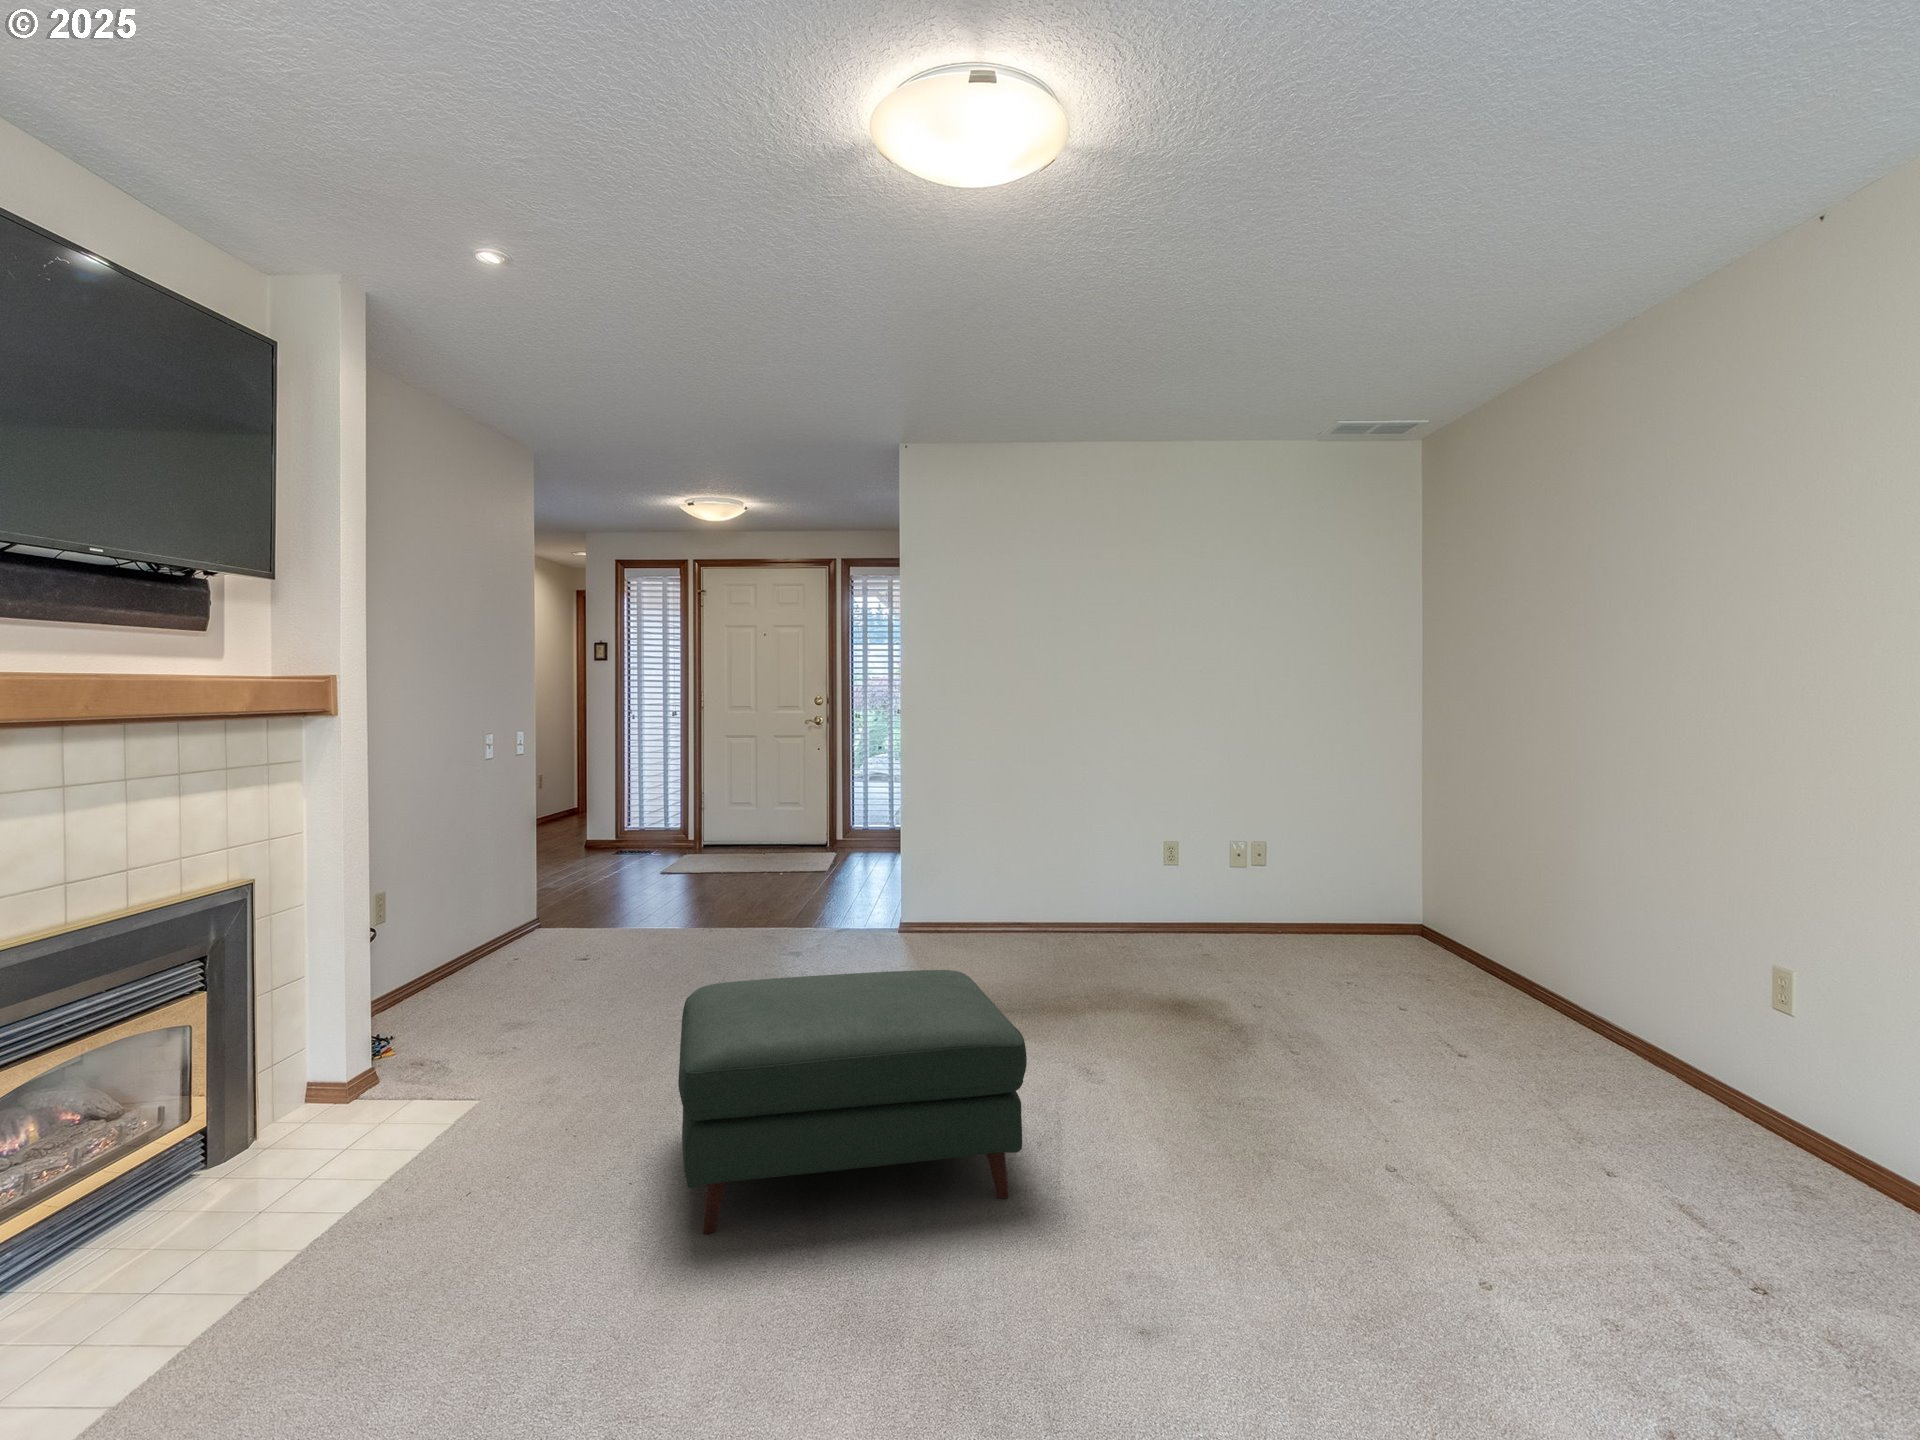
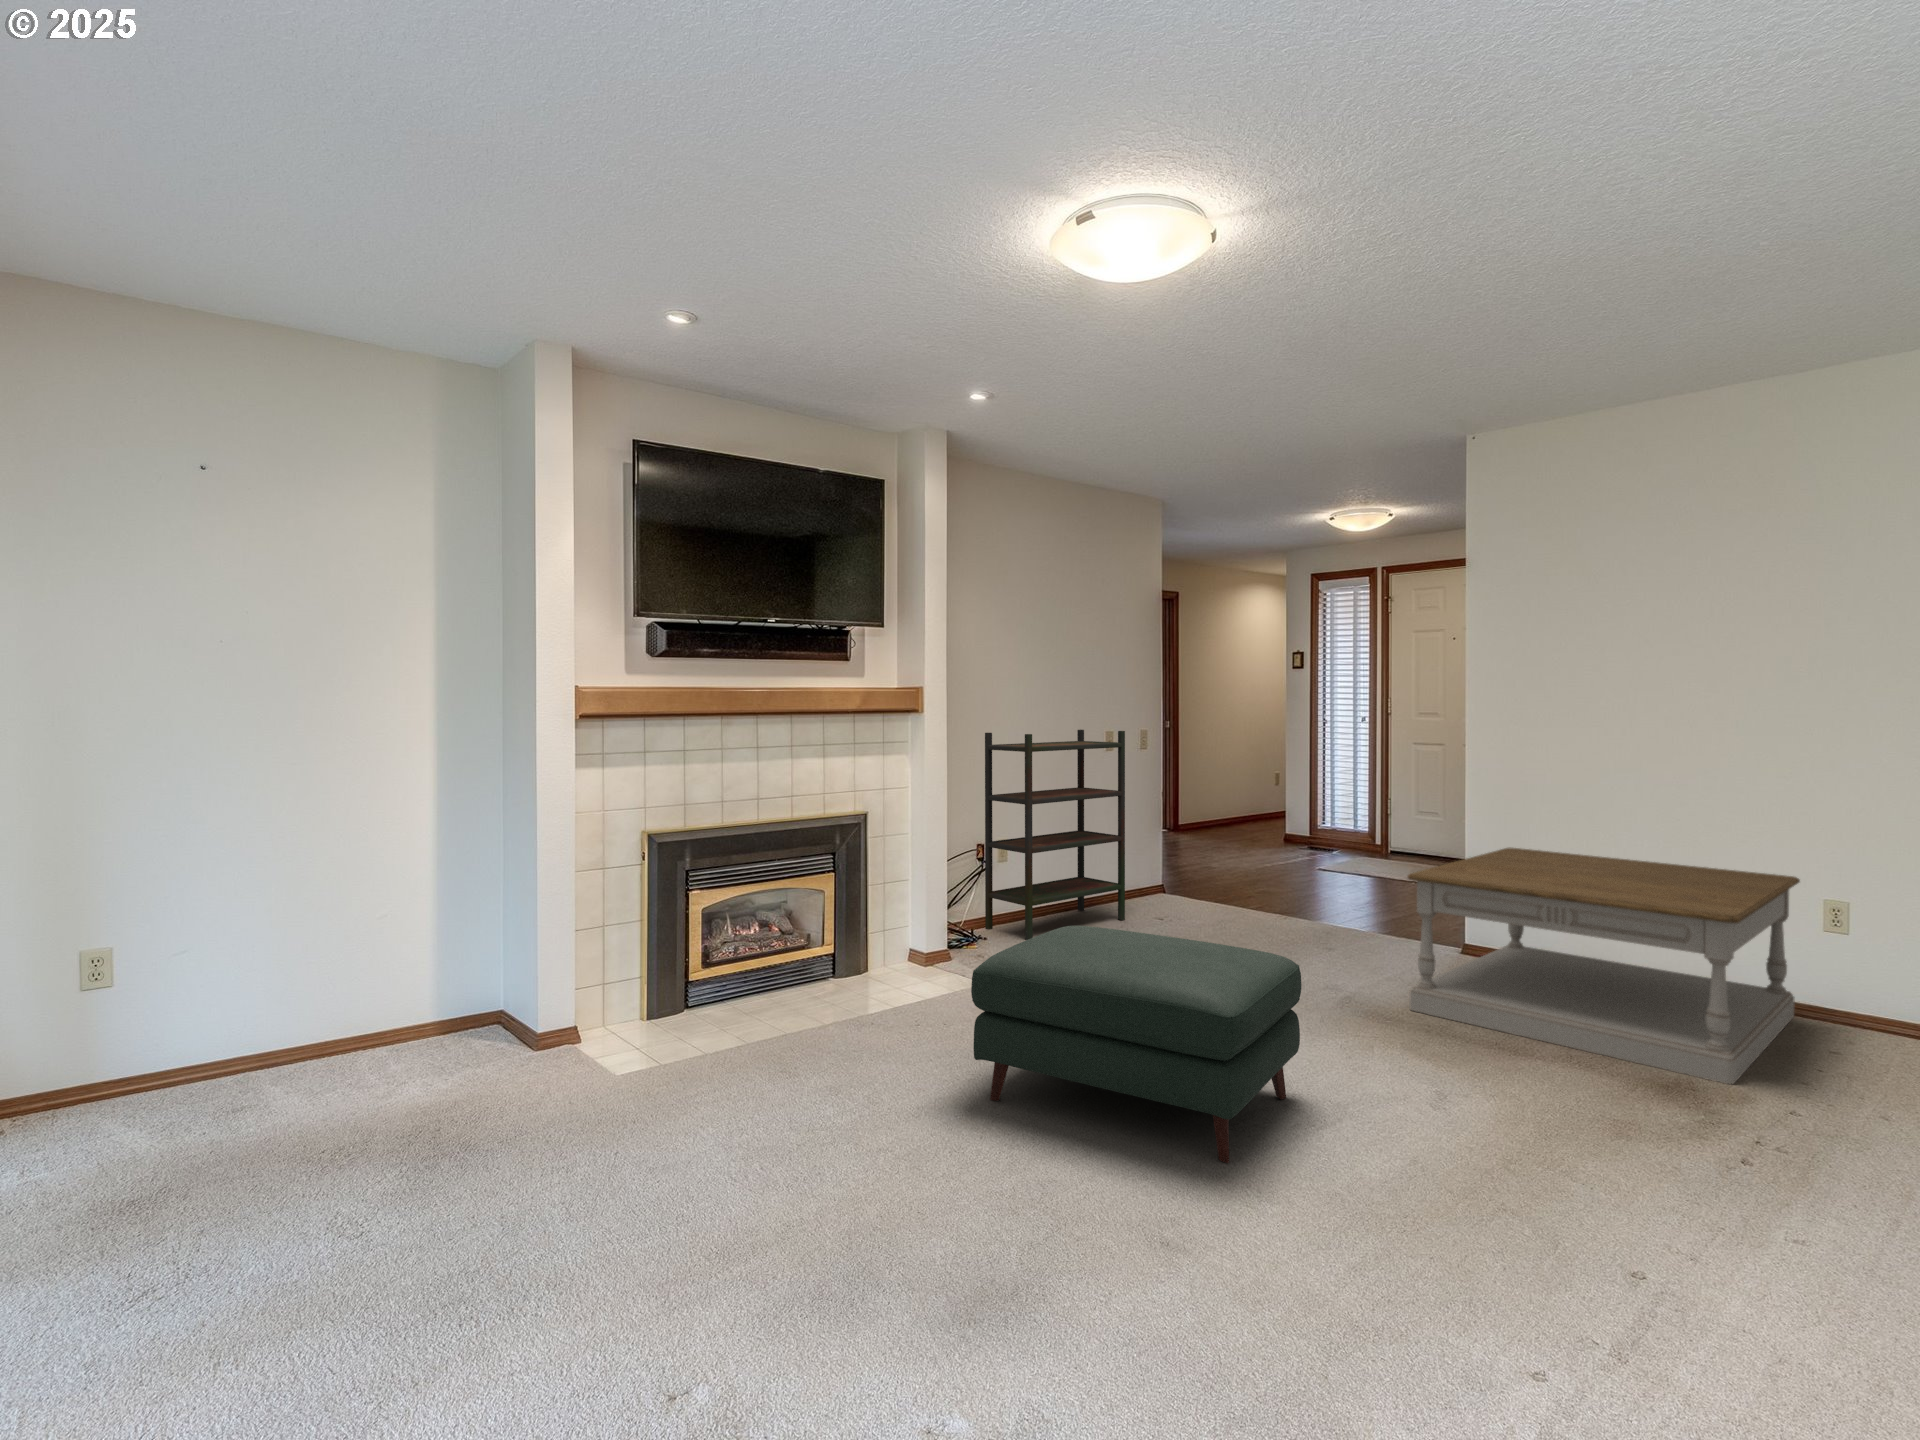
bookshelf: none [363,735,538,1019] -> present [985,730,1125,940]
coffee table: none [922,833,1177,1001] -> present [1408,848,1800,1084]

